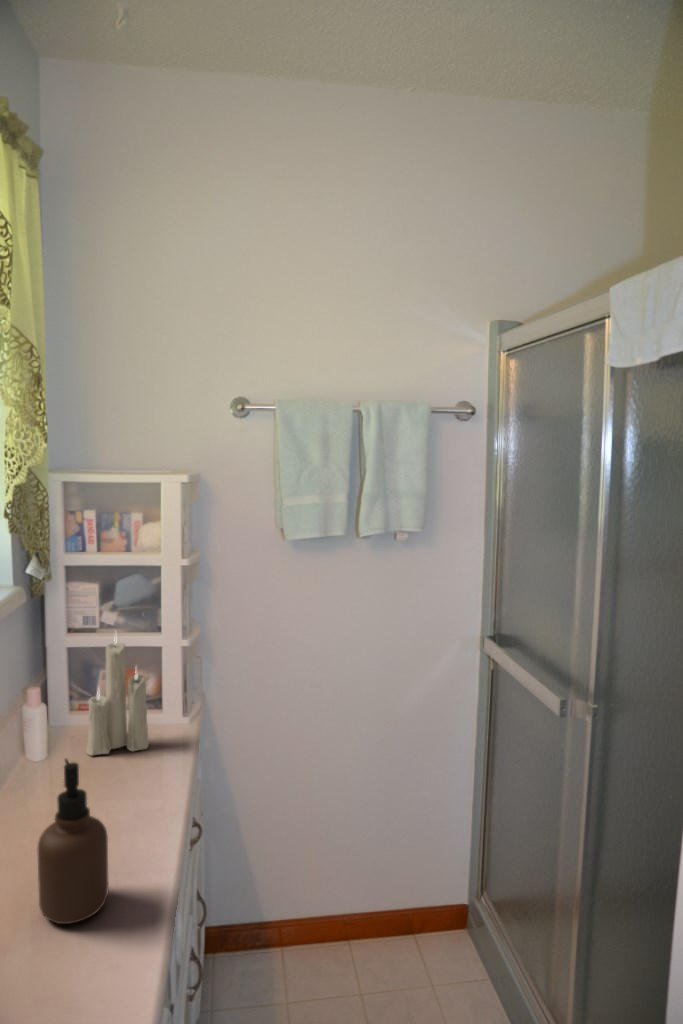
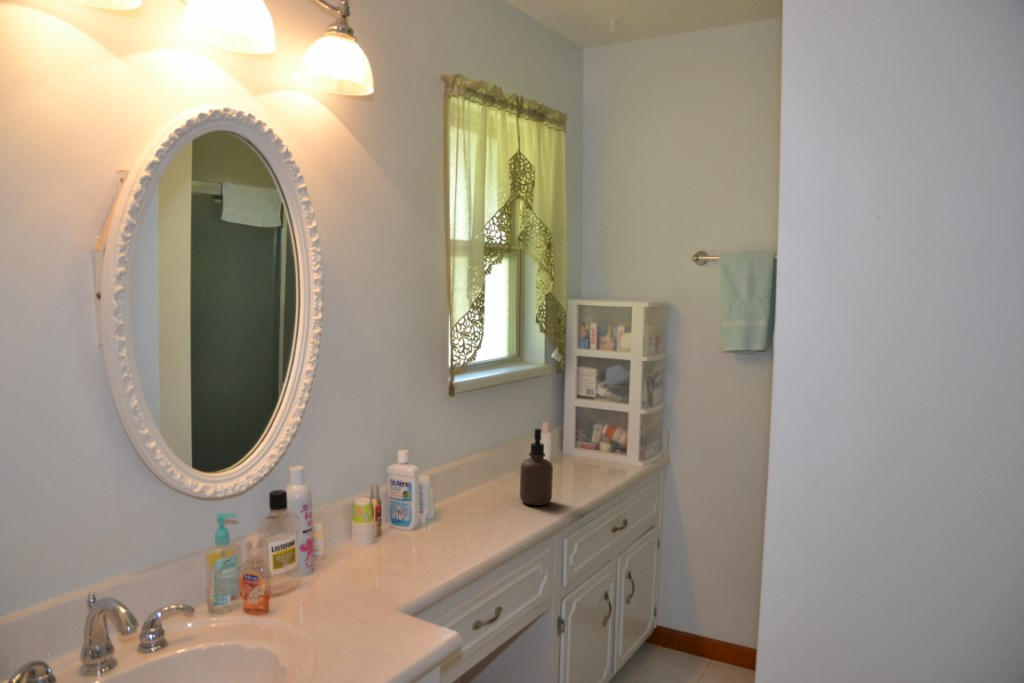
candle: present [86,639,149,756] -> none [576,391,613,470]

